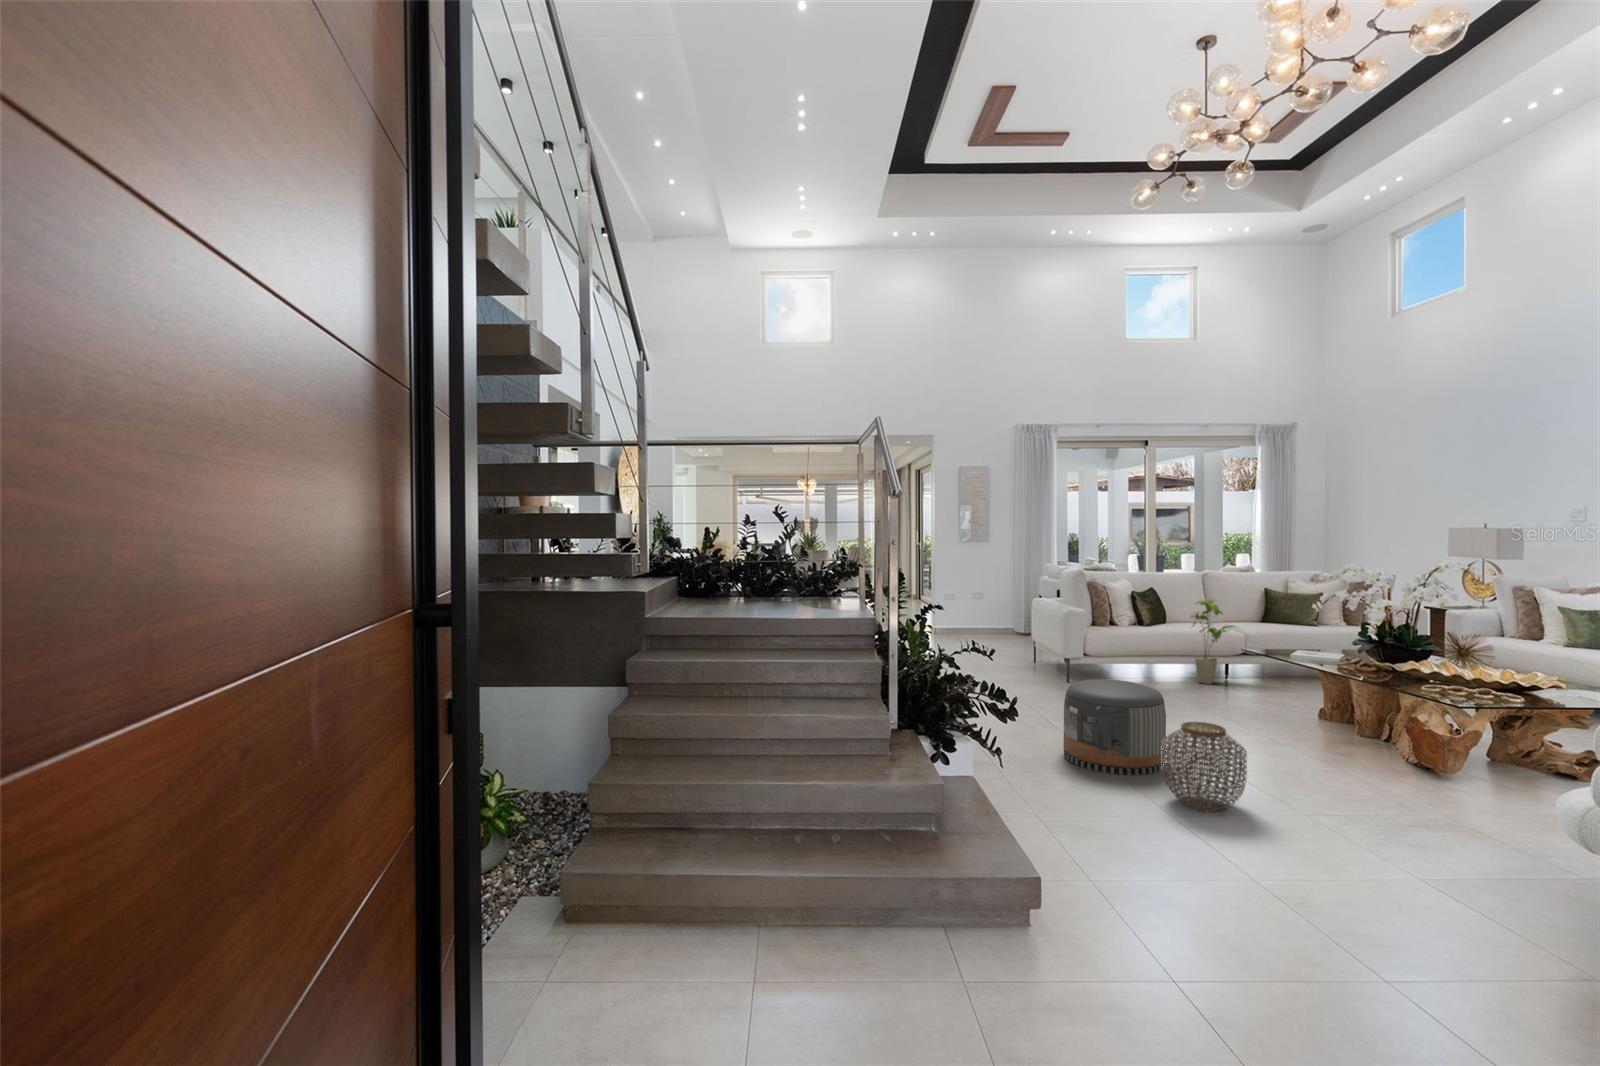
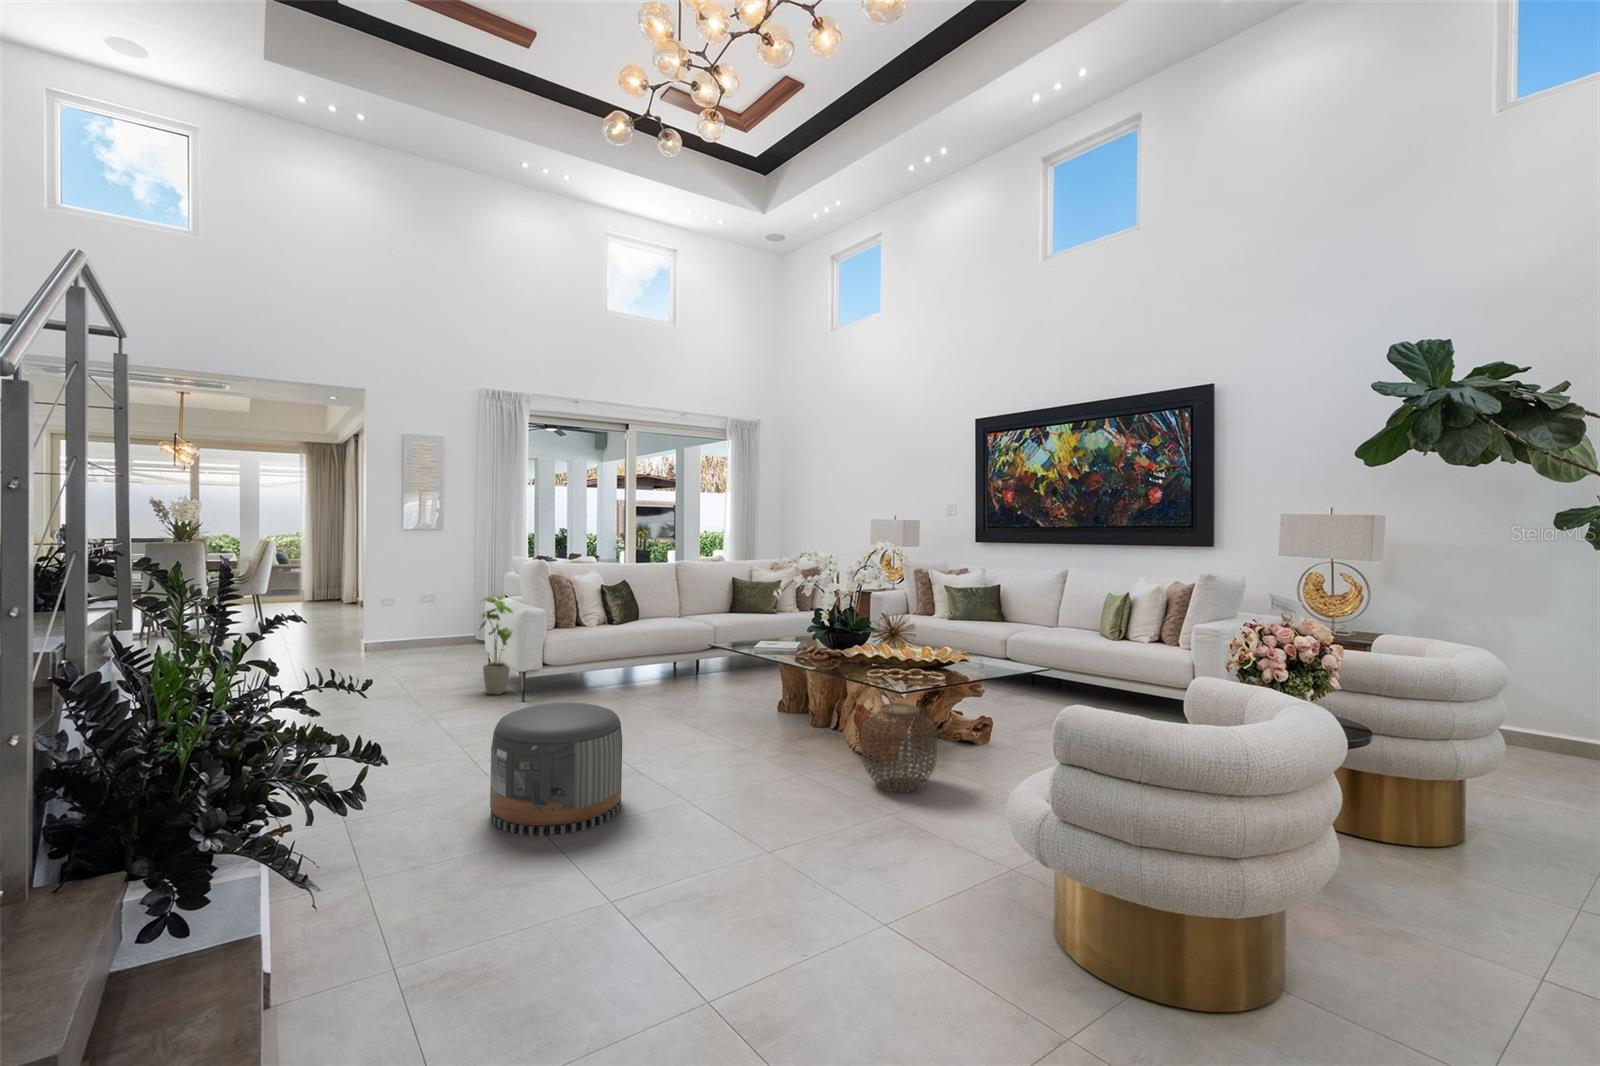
house plant: present [1191,600,1235,684] -> present [480,596,513,695]
woven basket: present [1161,722,1247,812] -> present [861,703,937,793]

